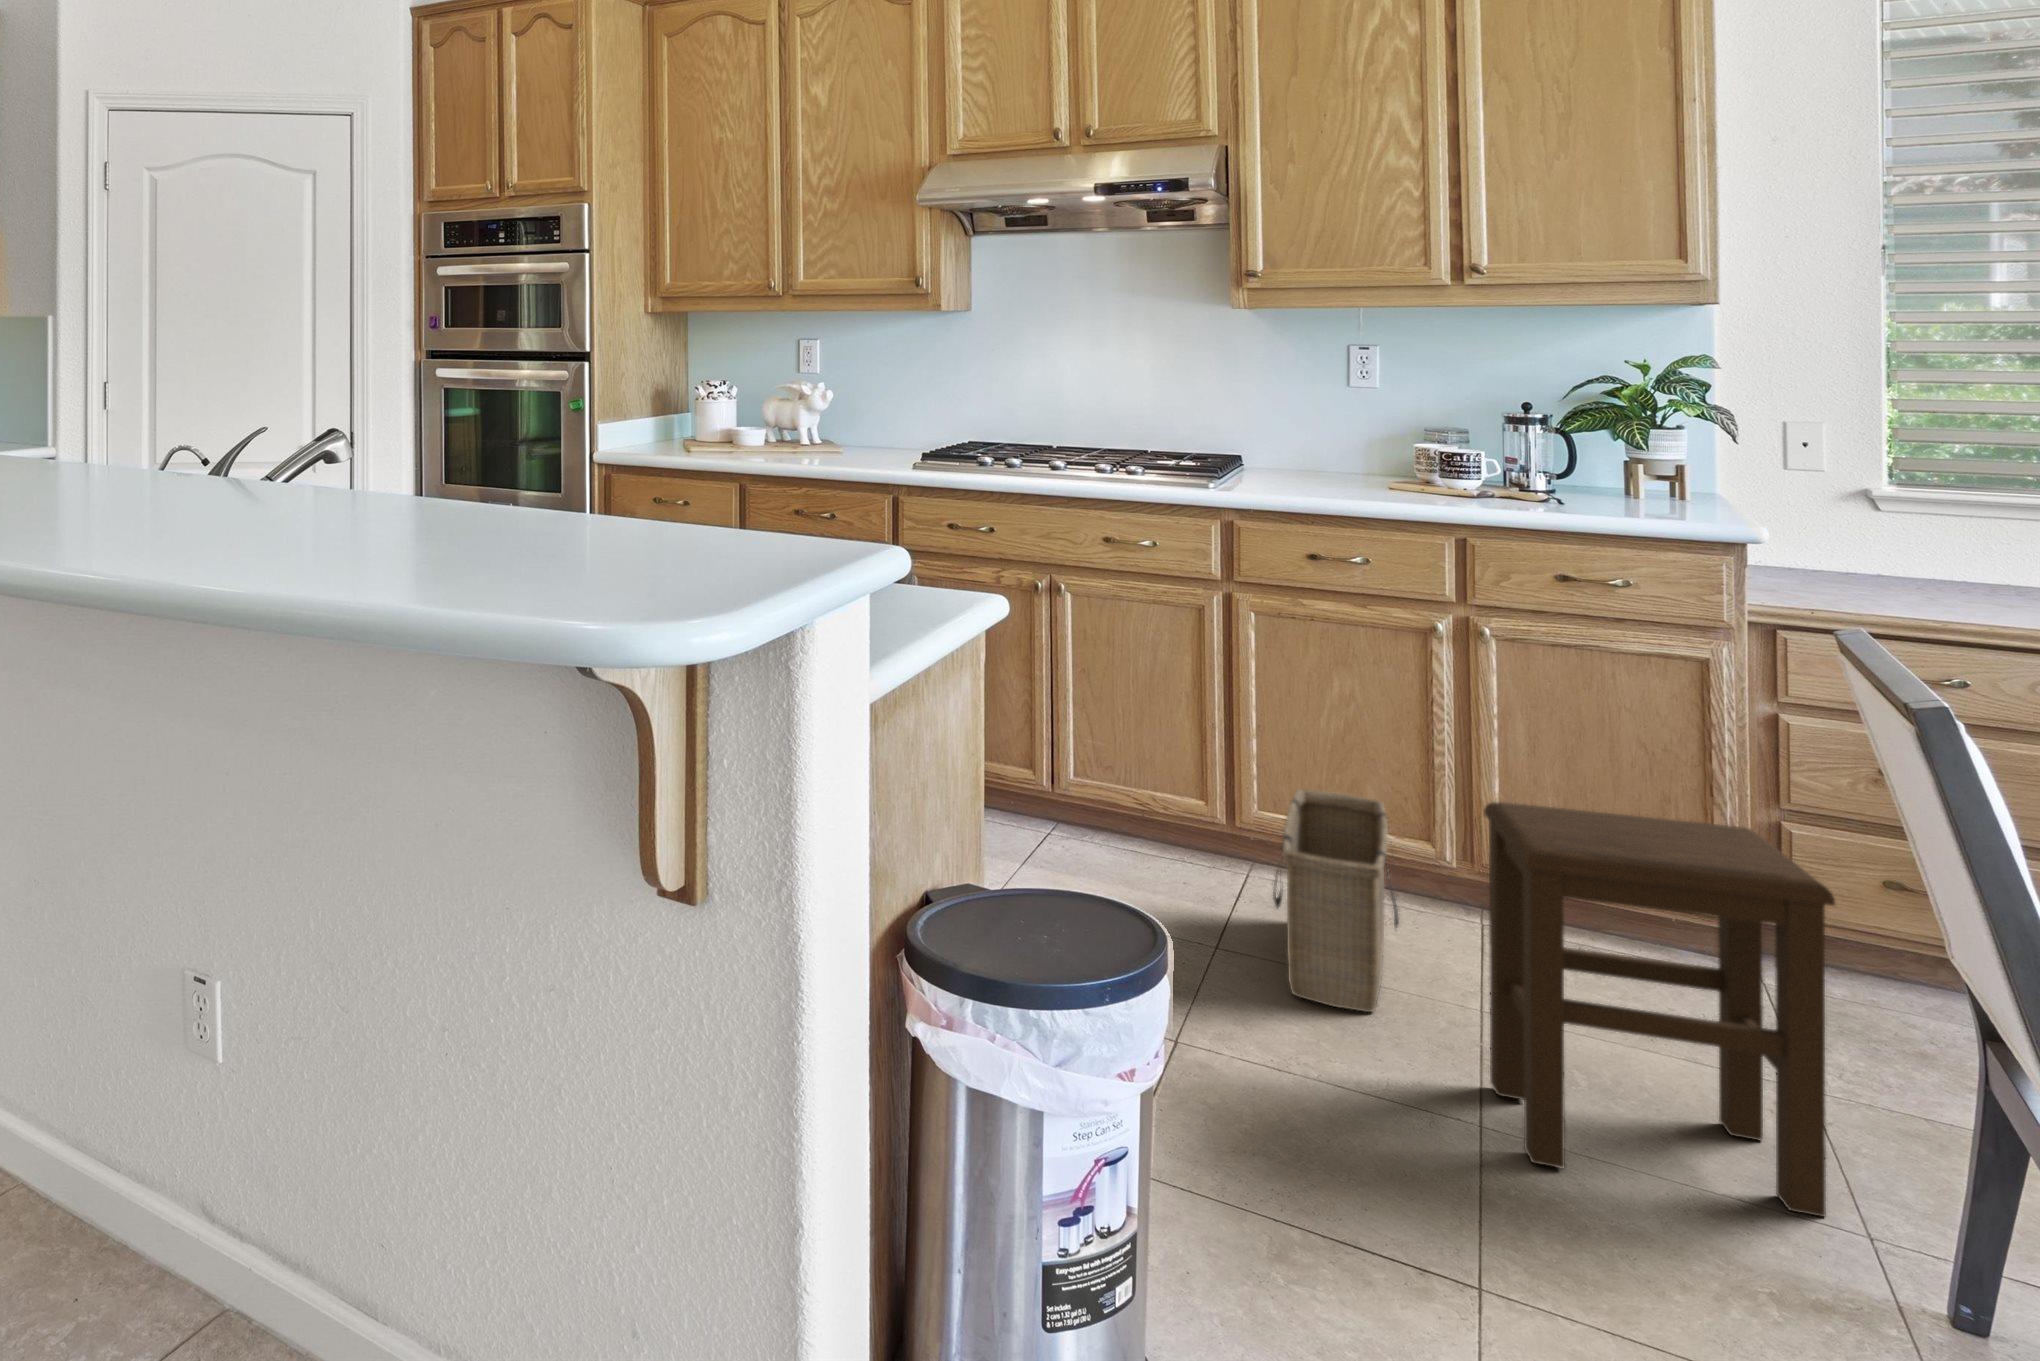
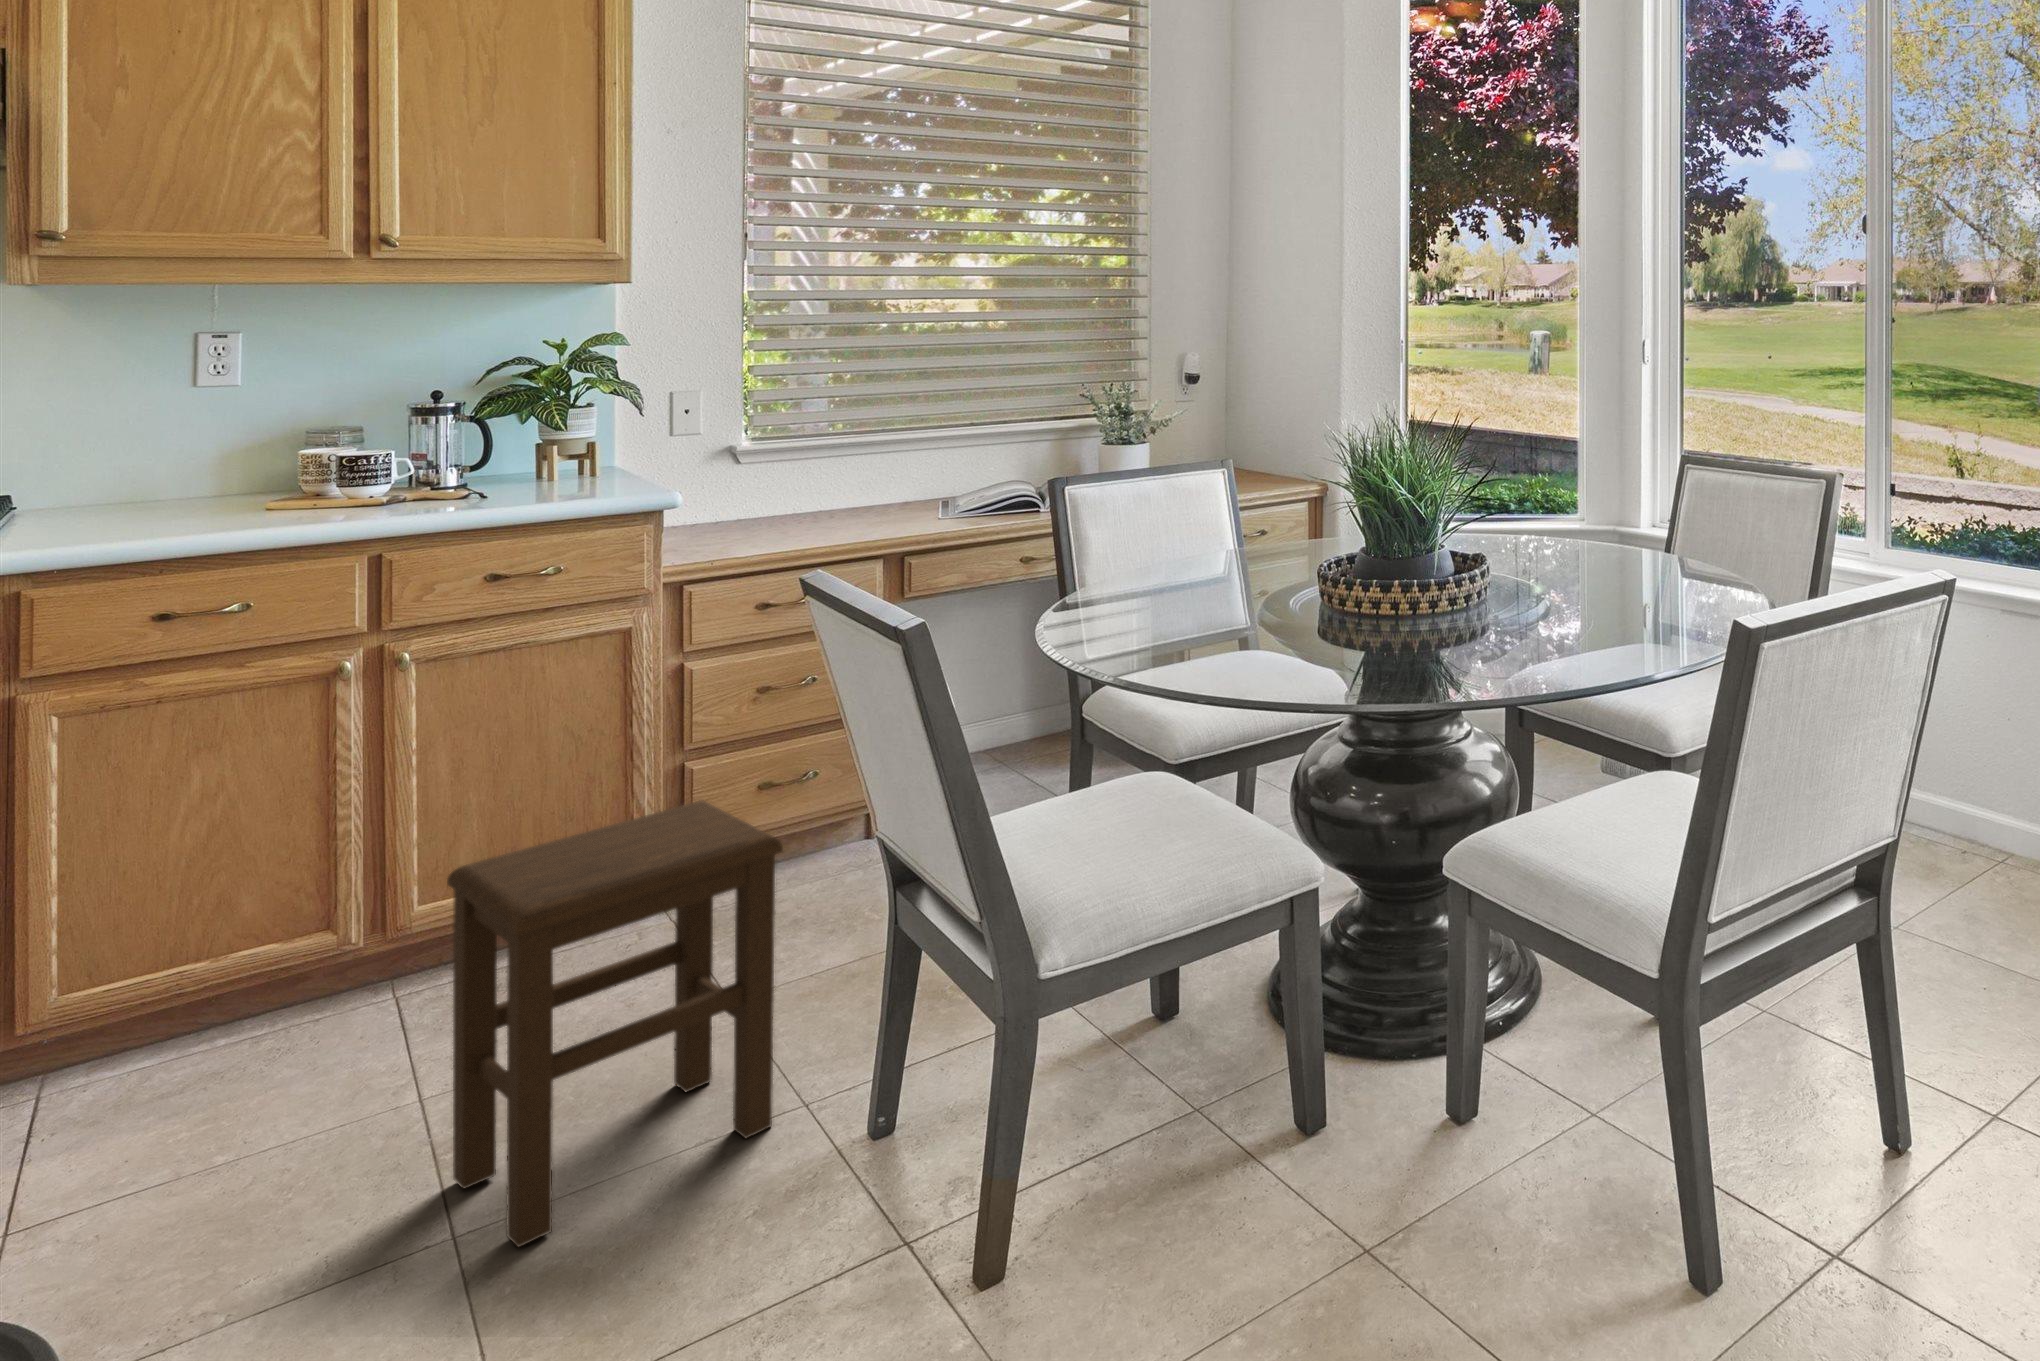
basket: present [1273,789,1399,1012] -> none [126,898,318,1210]

